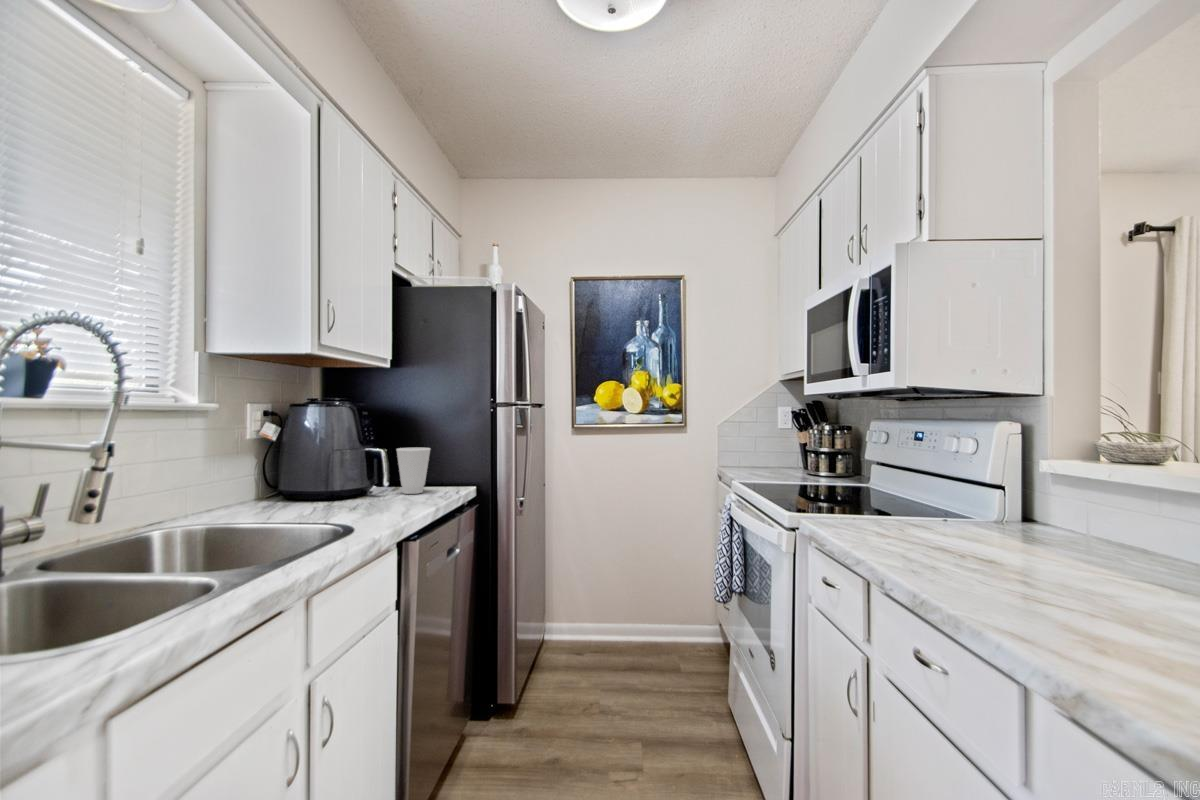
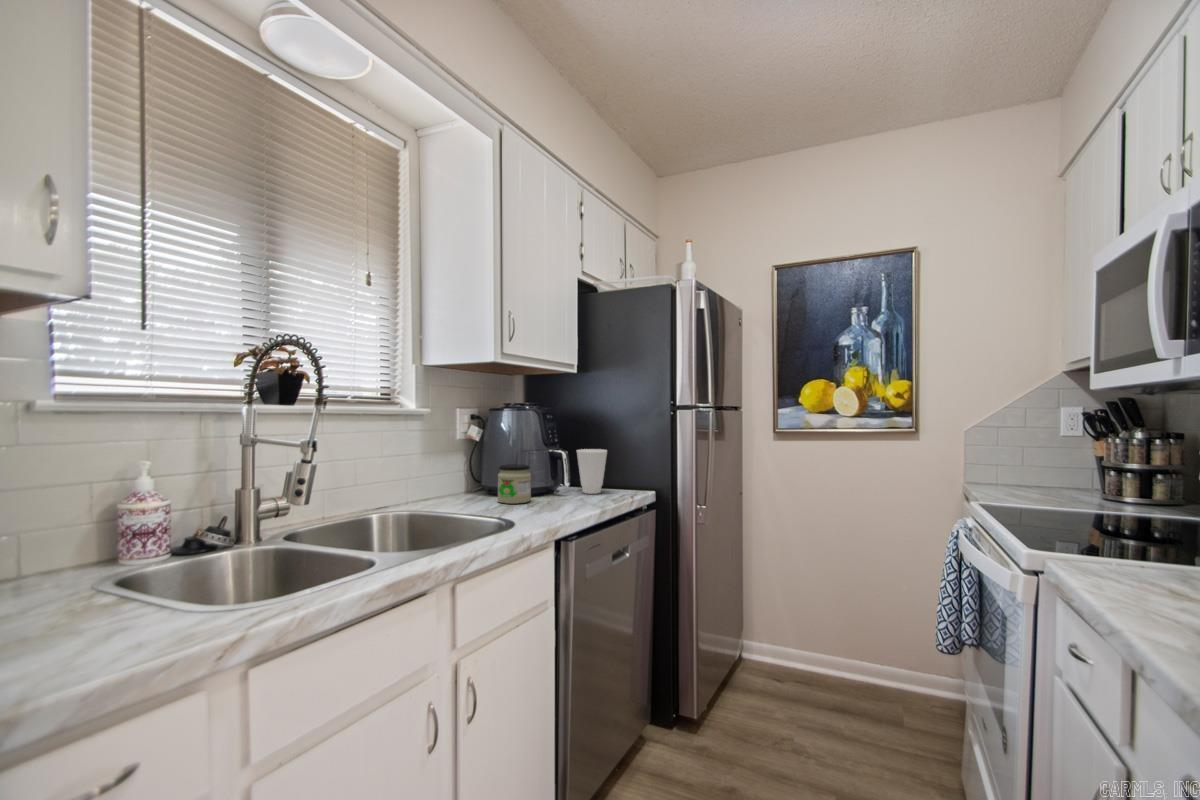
jar: none [309,466,351,511] -> present [498,464,531,504]

